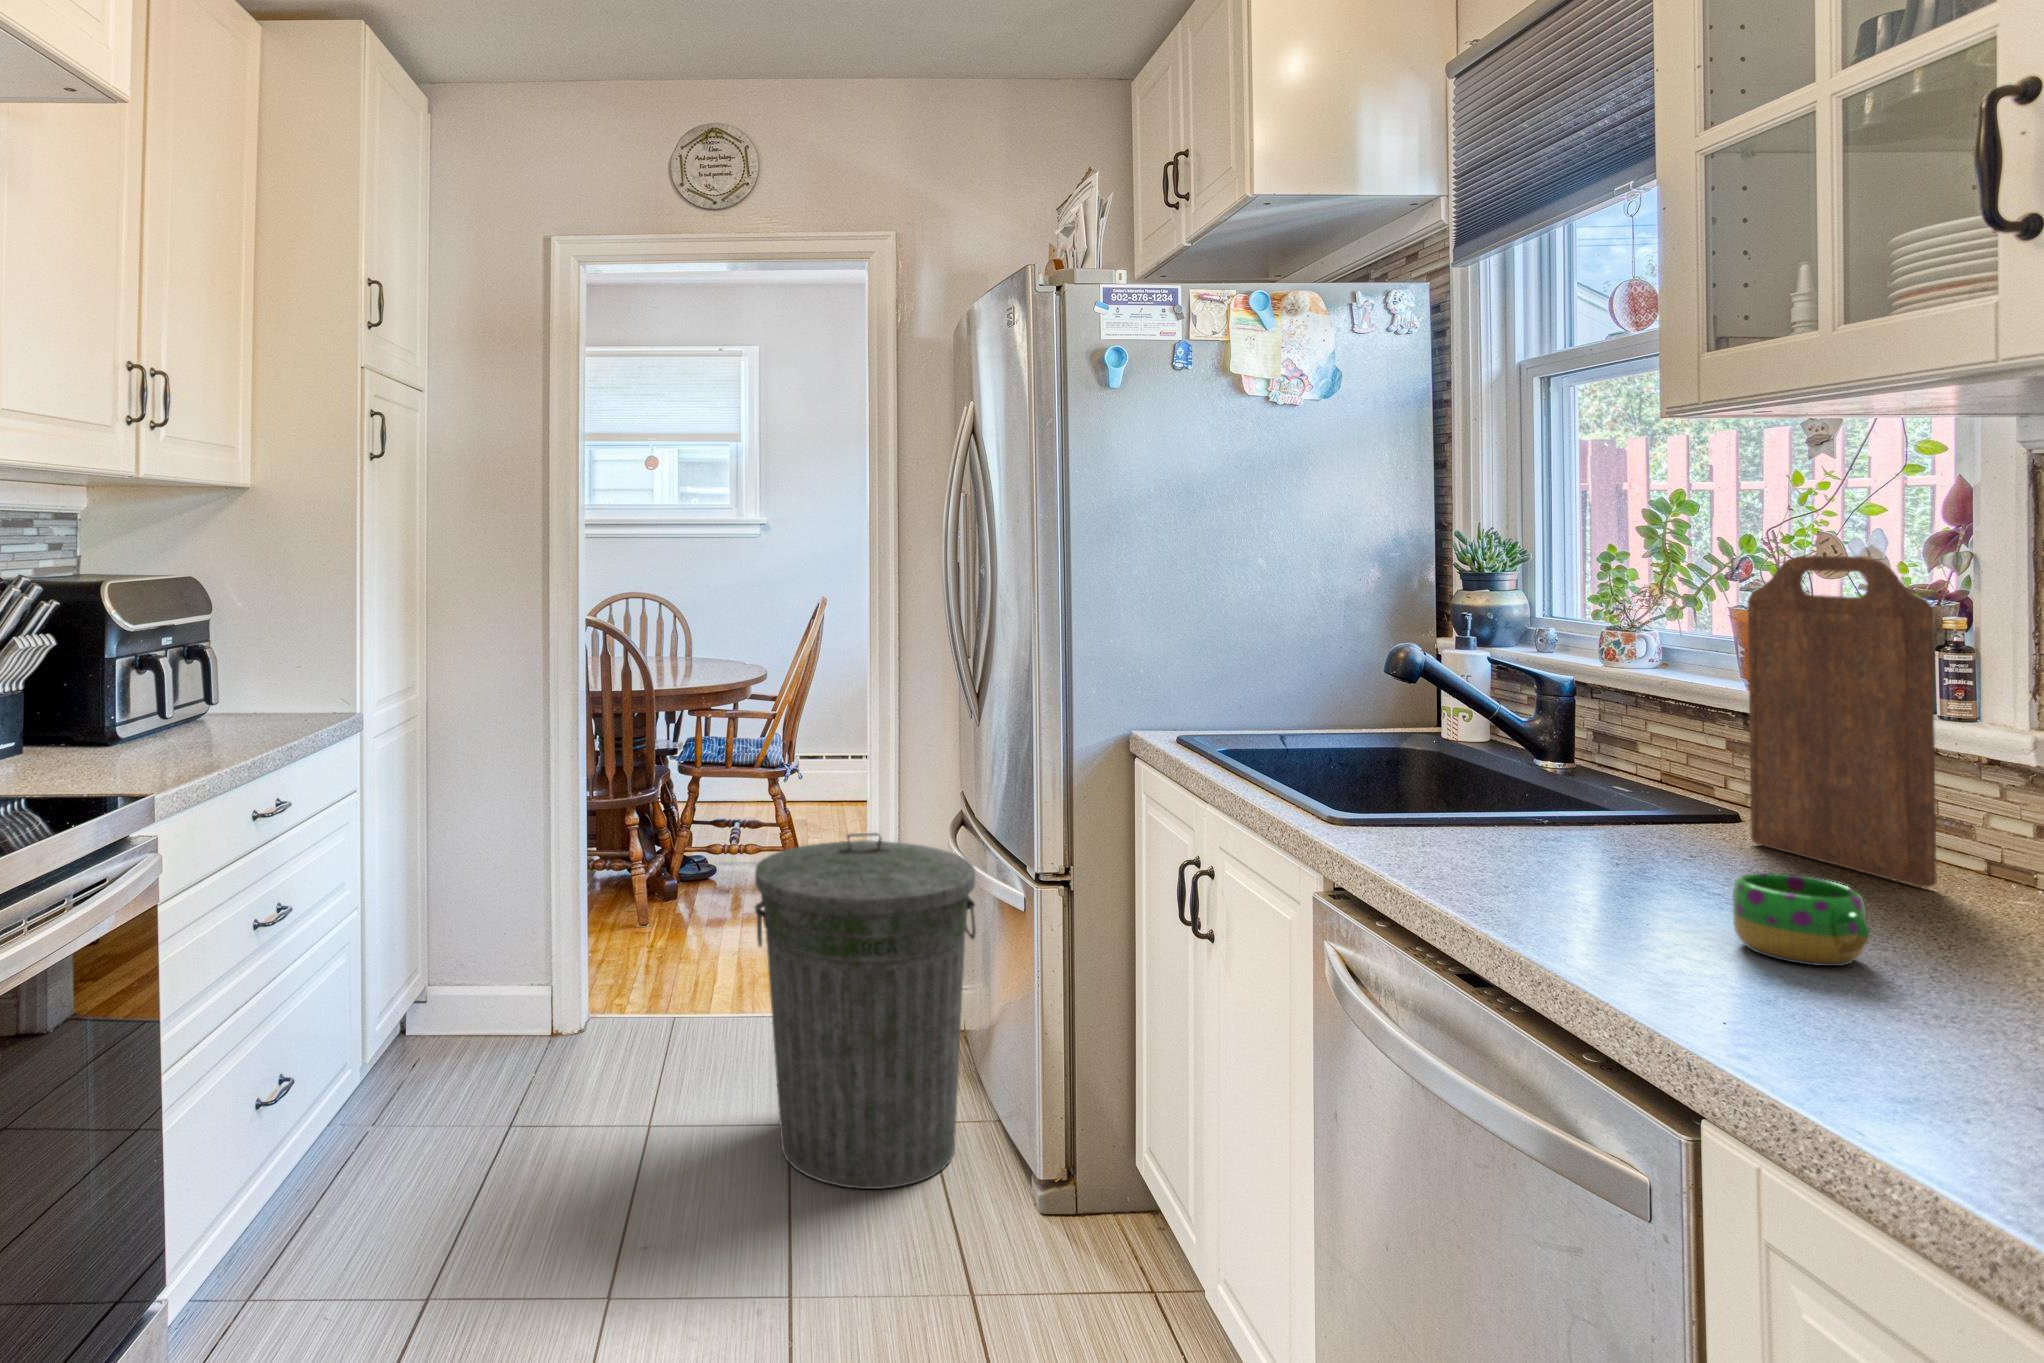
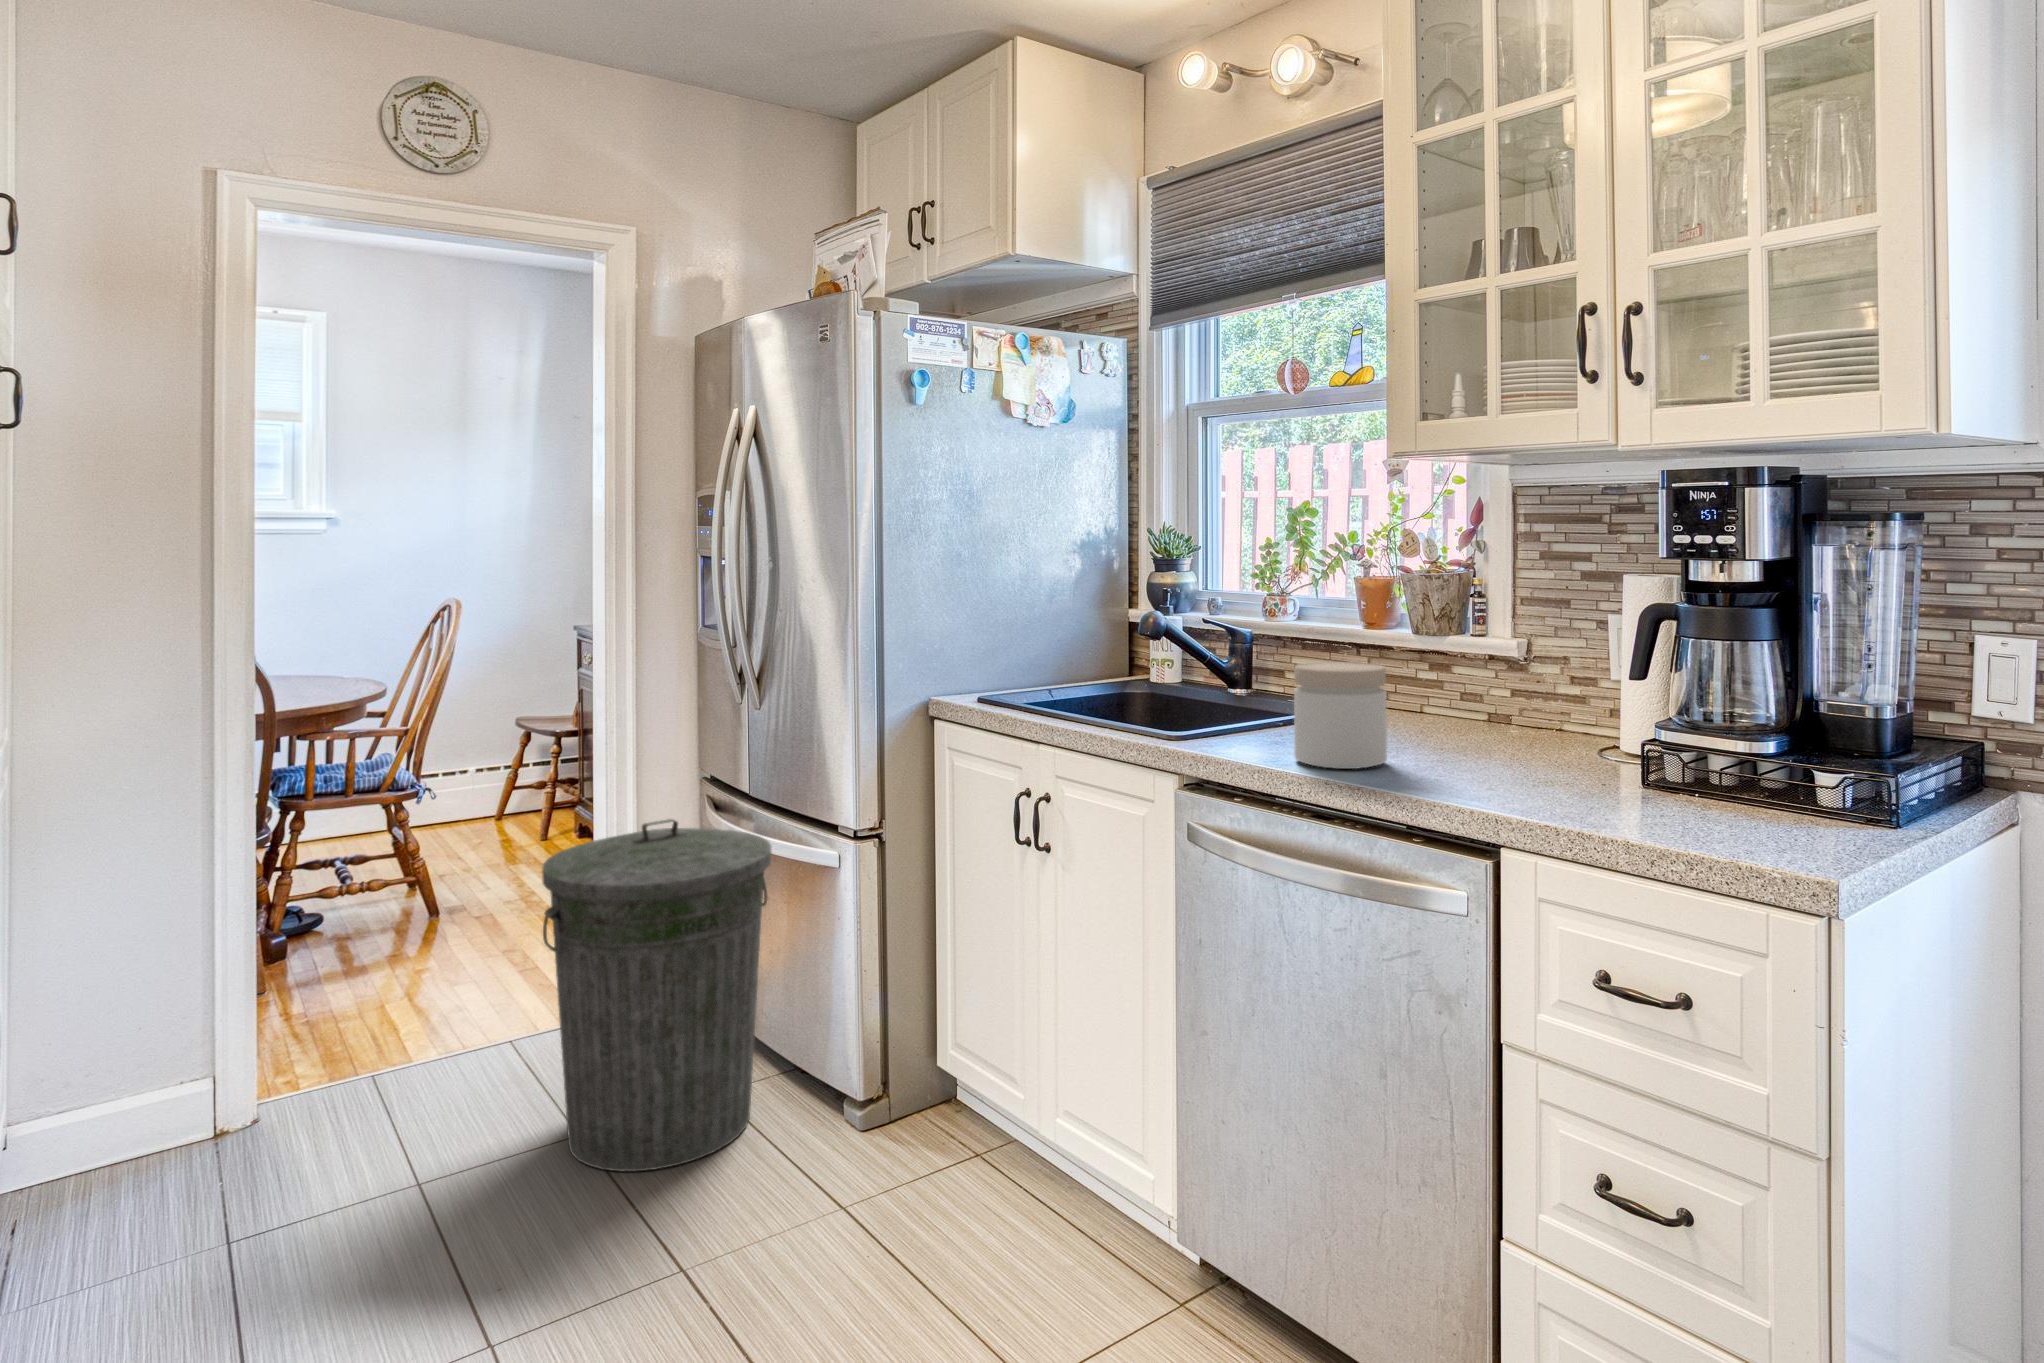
cutting board: present [1748,556,1937,887] -> none [1386,539,1491,733]
jar: none [1461,742,1621,913] -> present [1294,662,1387,769]
mug: present [1733,873,1870,966] -> none [1453,725,1527,773]

